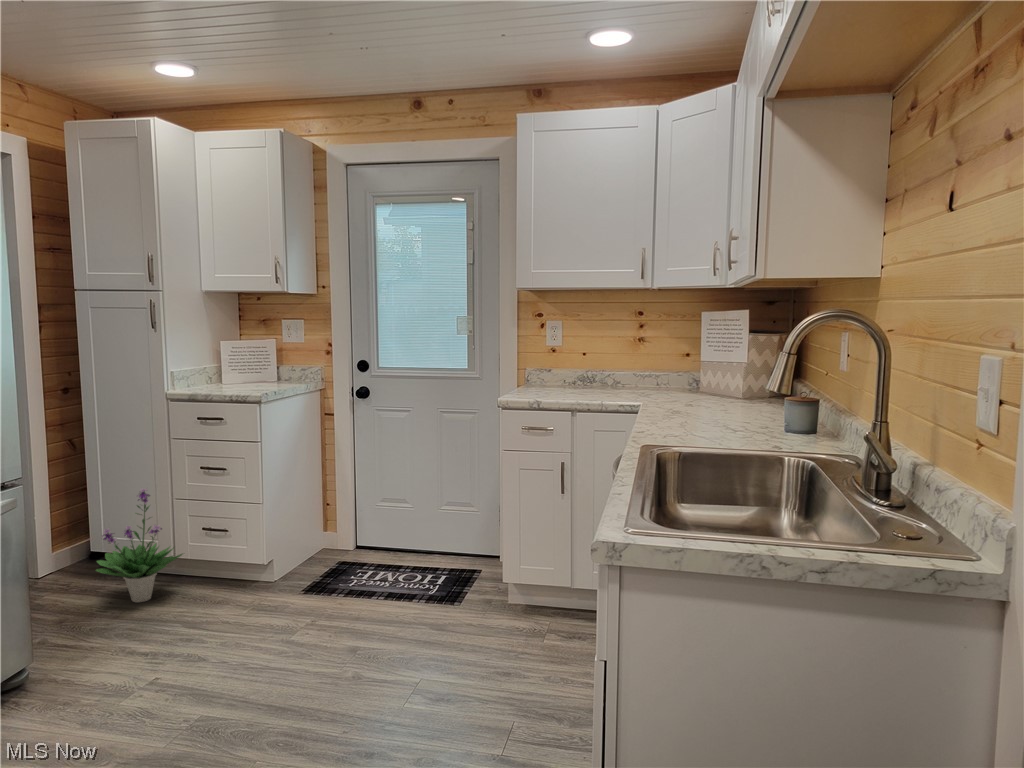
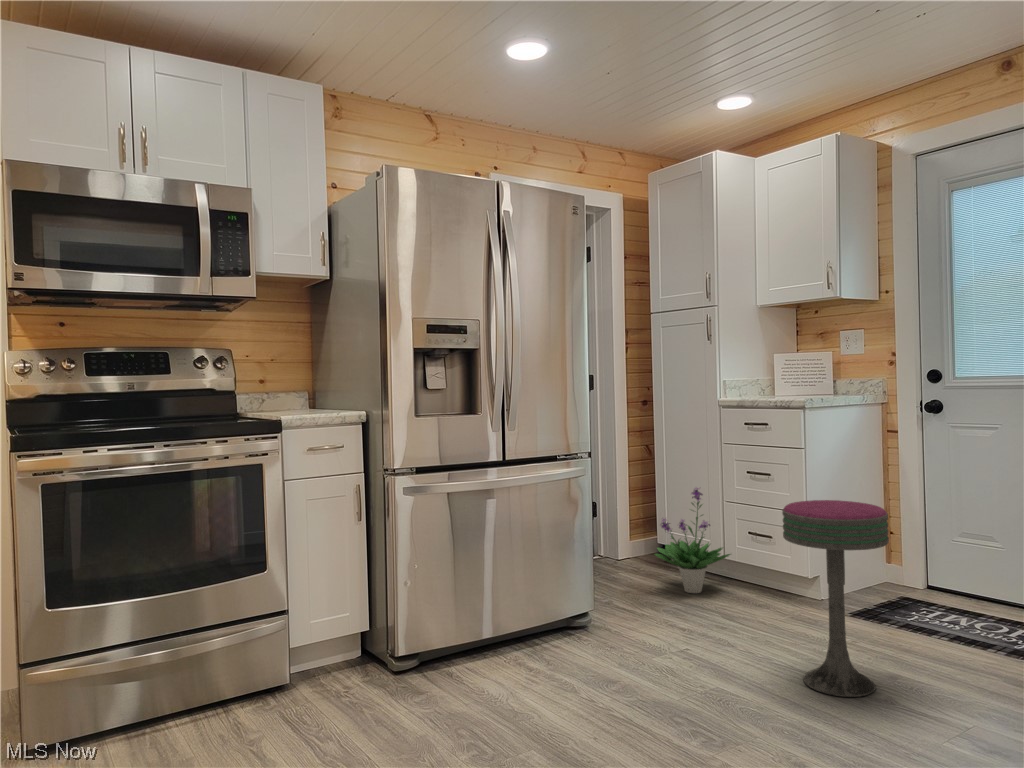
bar stool: none [260,503,354,685] -> present [782,500,889,697]

